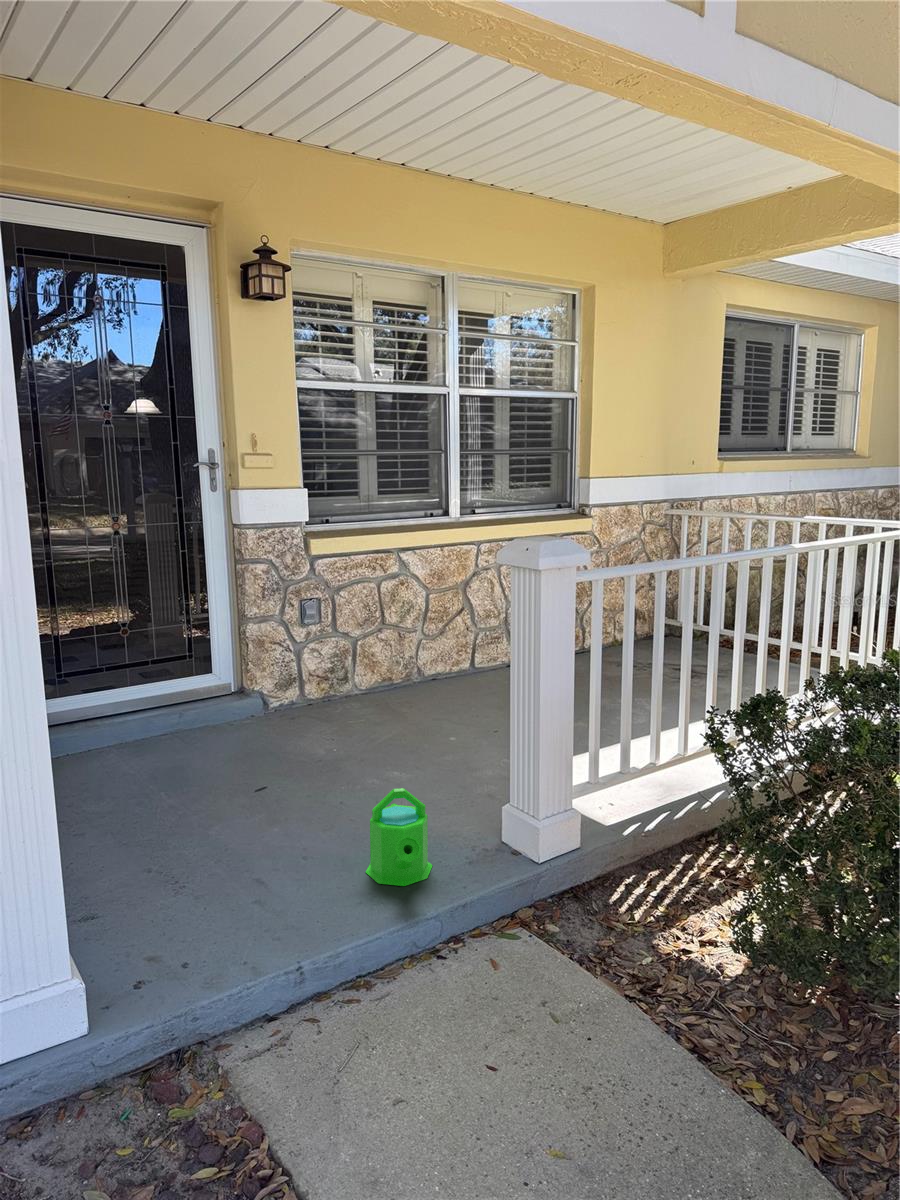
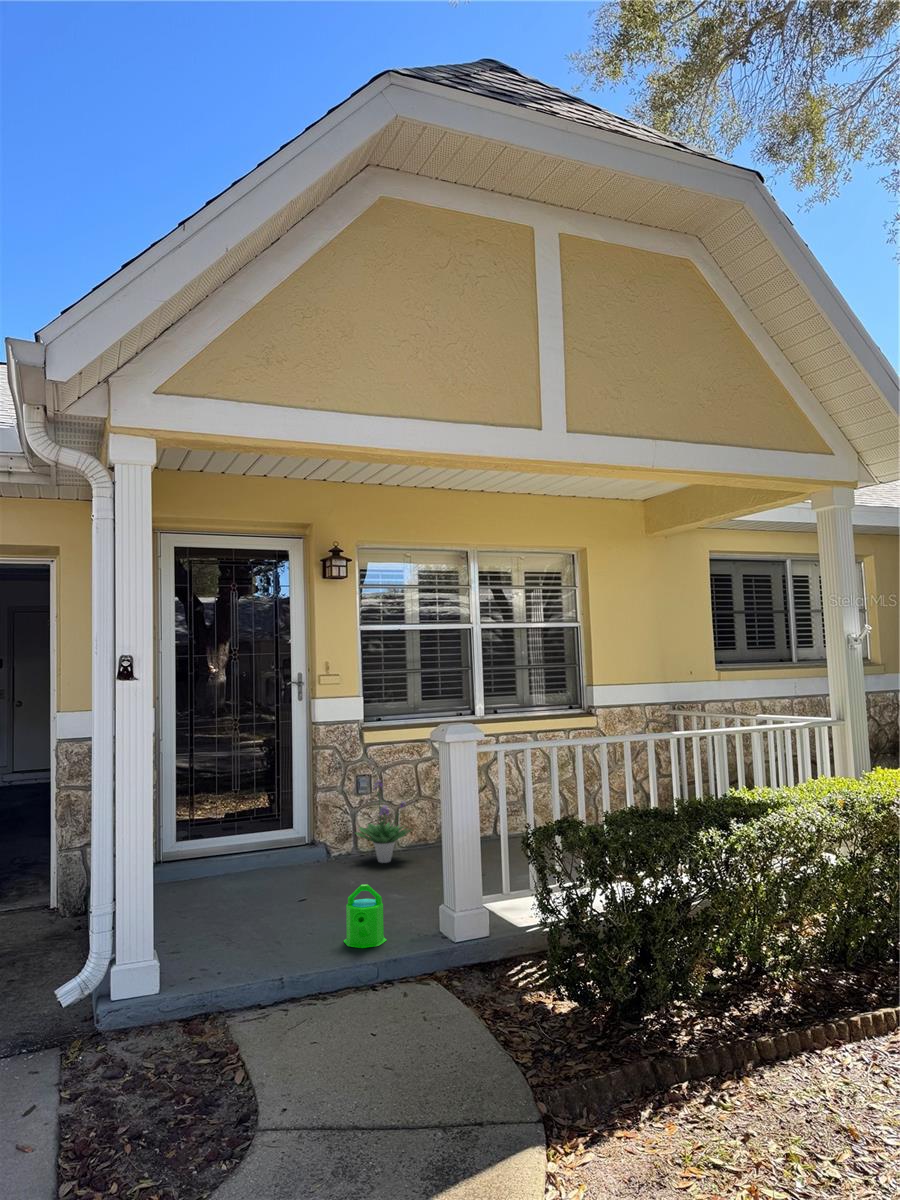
potted plant: none [307,605,387,717] -> present [355,780,412,863]

